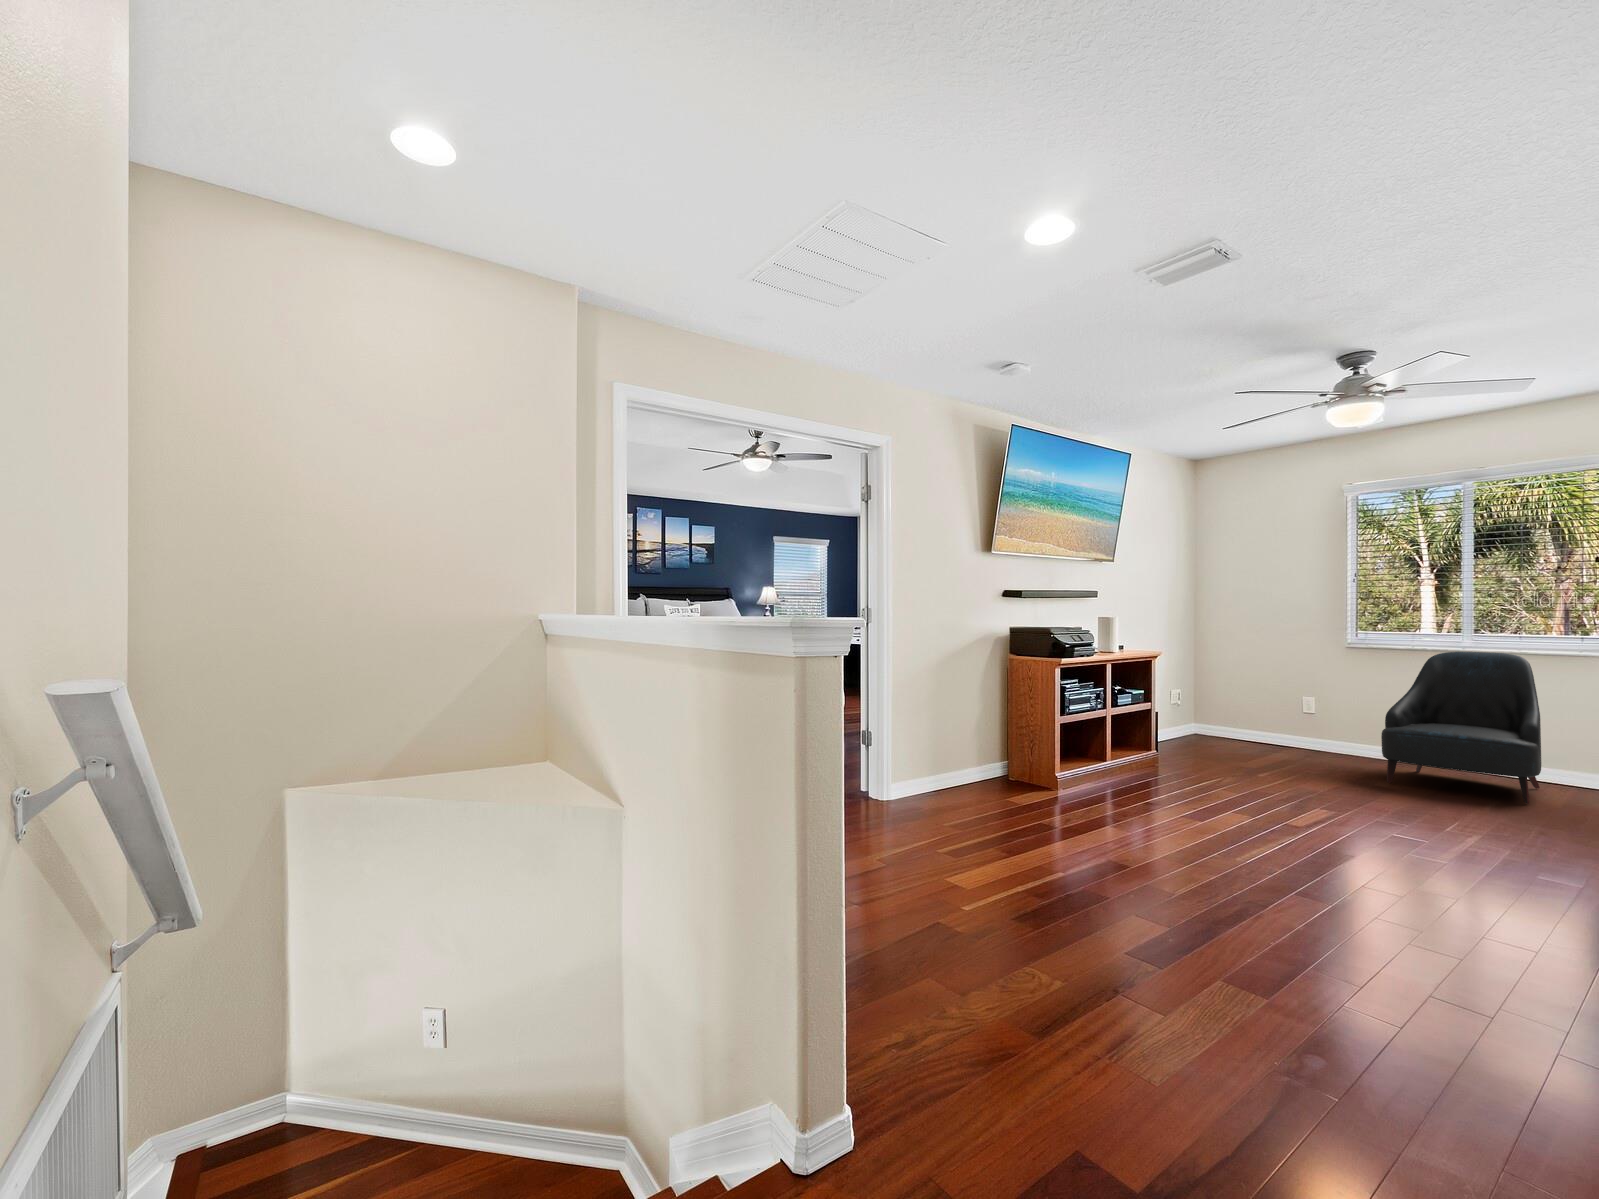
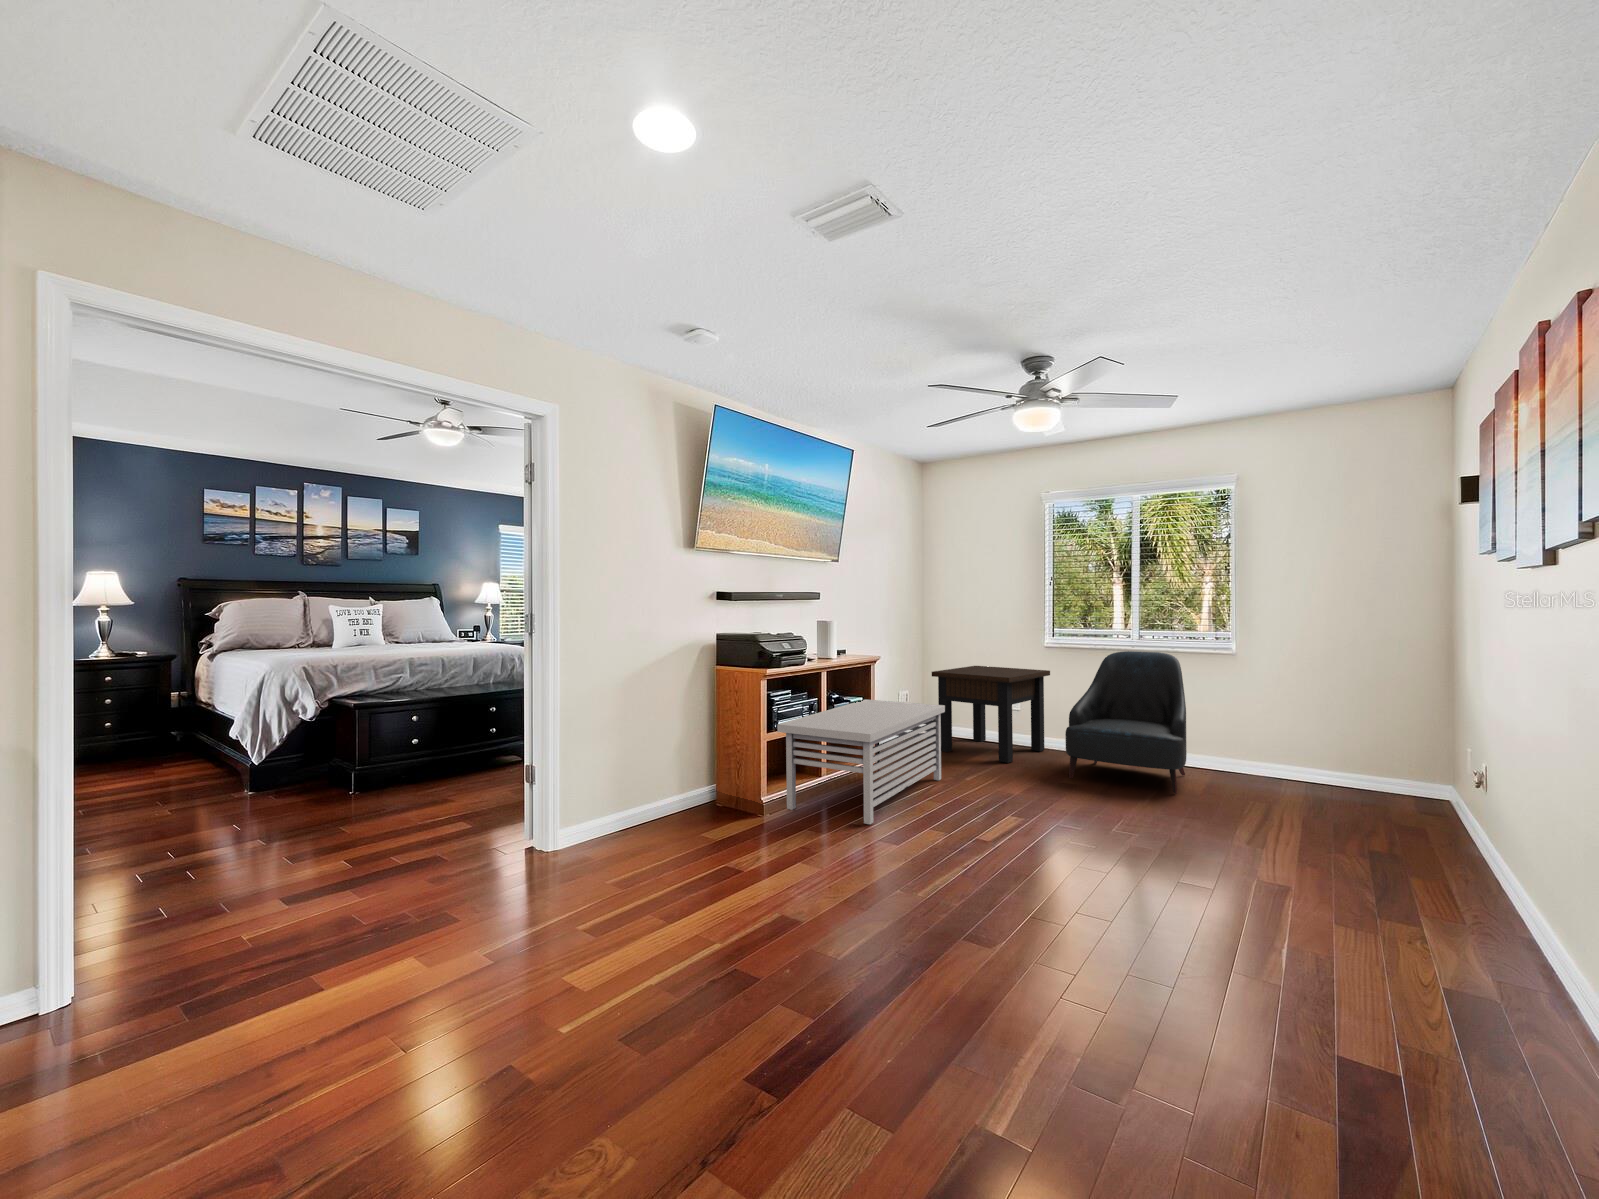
side table: none [1215,667,1357,765] -> present [932,666,1050,763]
storage bench: none [1072,694,1238,804] -> present [777,699,945,824]

